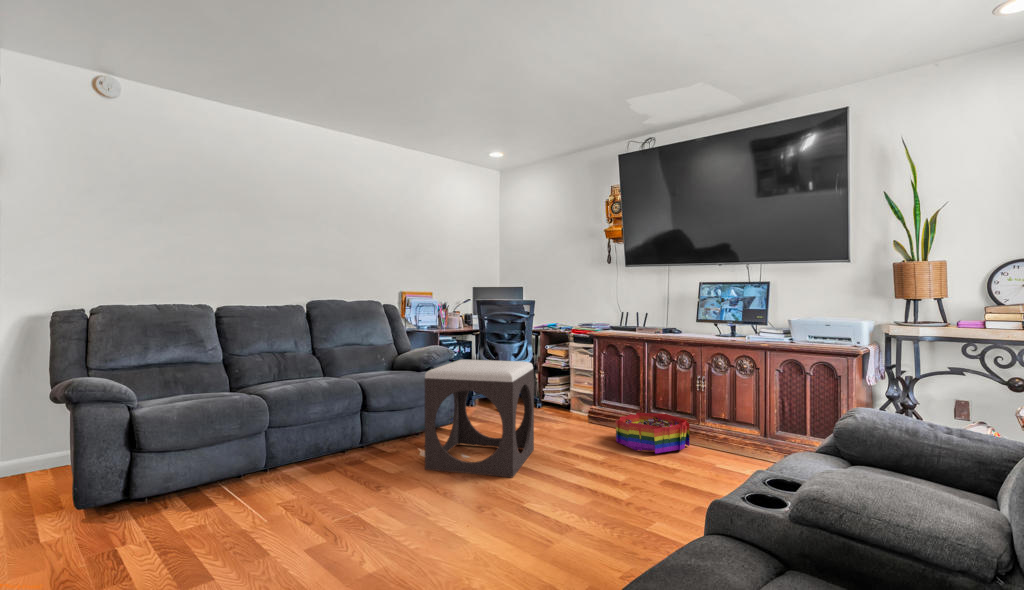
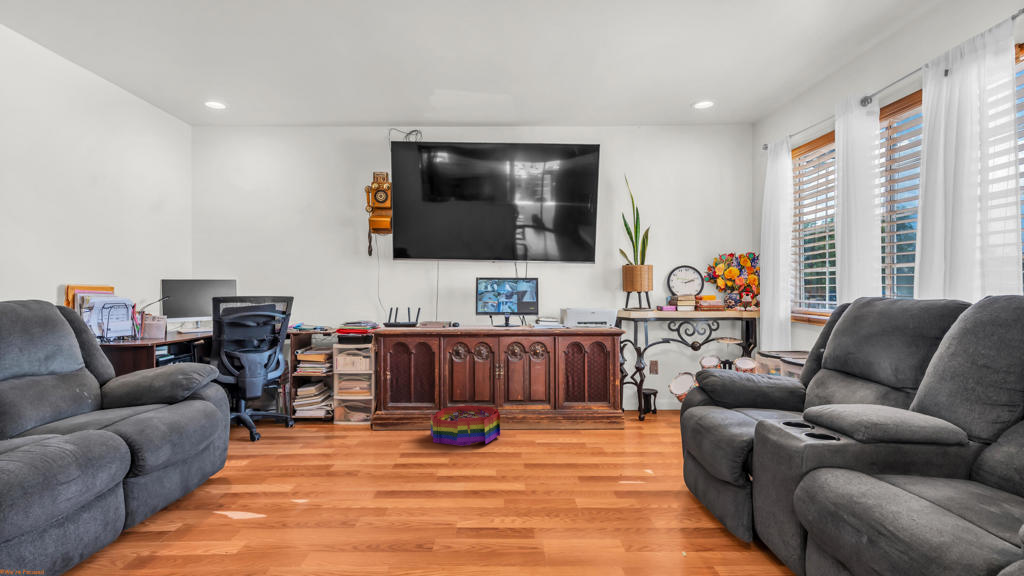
footstool: present [425,360,534,477] -> none [258,368,394,537]

